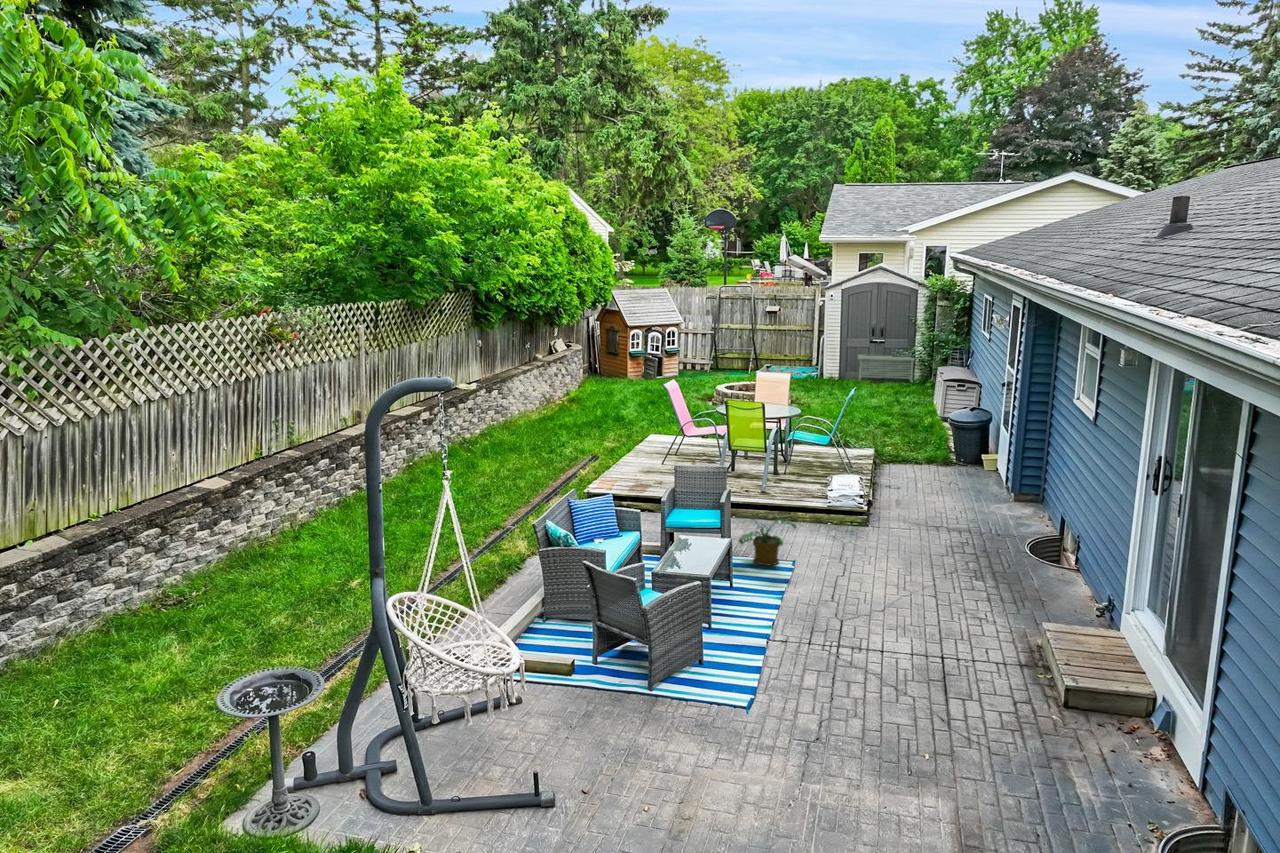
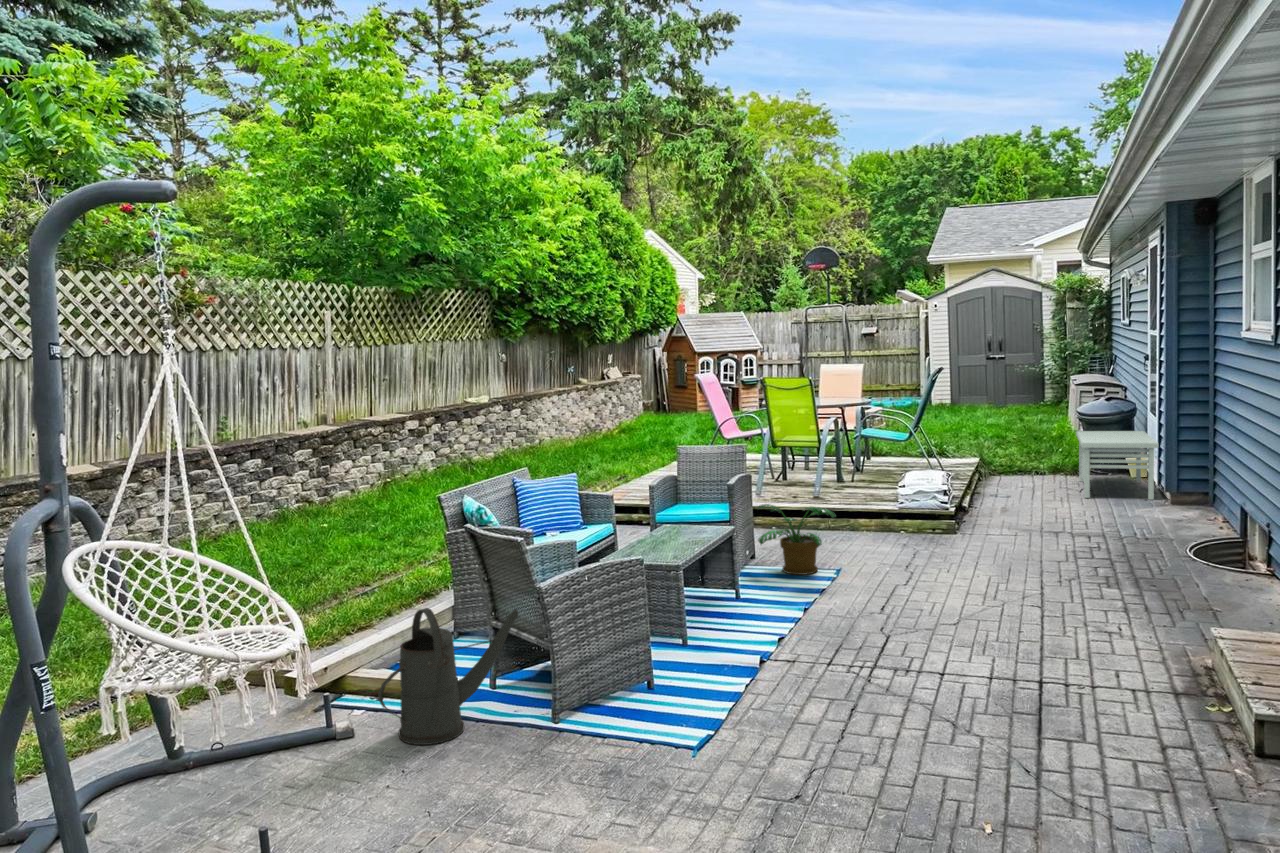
storage bench: present [858,354,915,382] -> present [1076,431,1158,500]
watering can: none [547,617,624,708] -> present [378,608,518,745]

